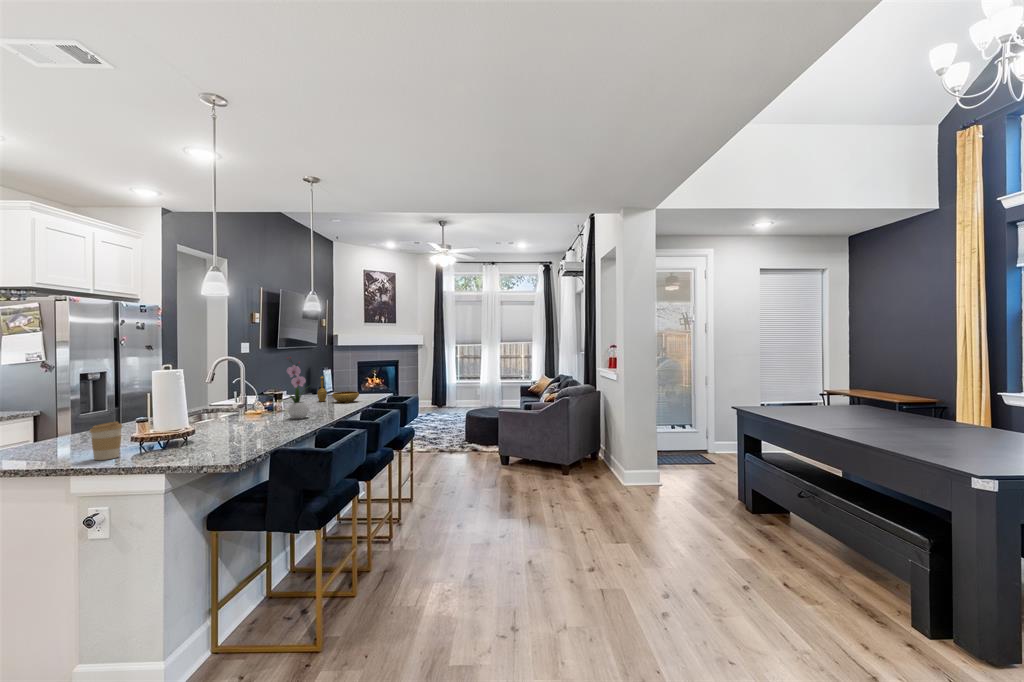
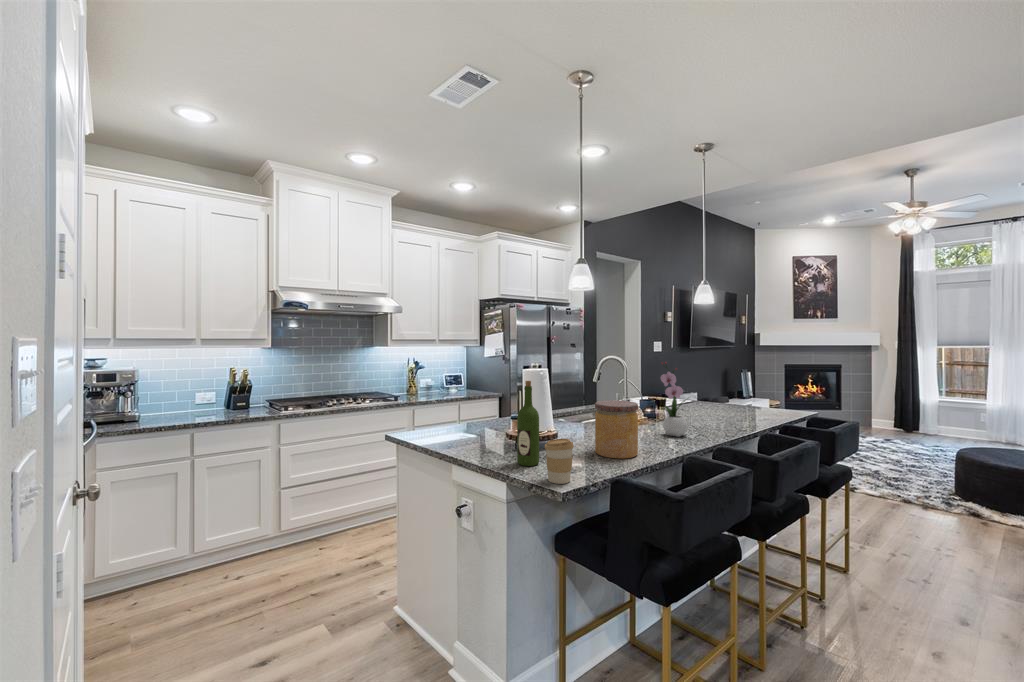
wine bottle: none [165,376,191,456] -> present [517,381,539,466]
decorative bowl: present [317,376,359,403] -> none [711,384,764,420]
jar: none [237,390,278,438] -> present [595,400,638,459]
coffee cup: present [89,422,122,460] -> present [545,439,574,484]

